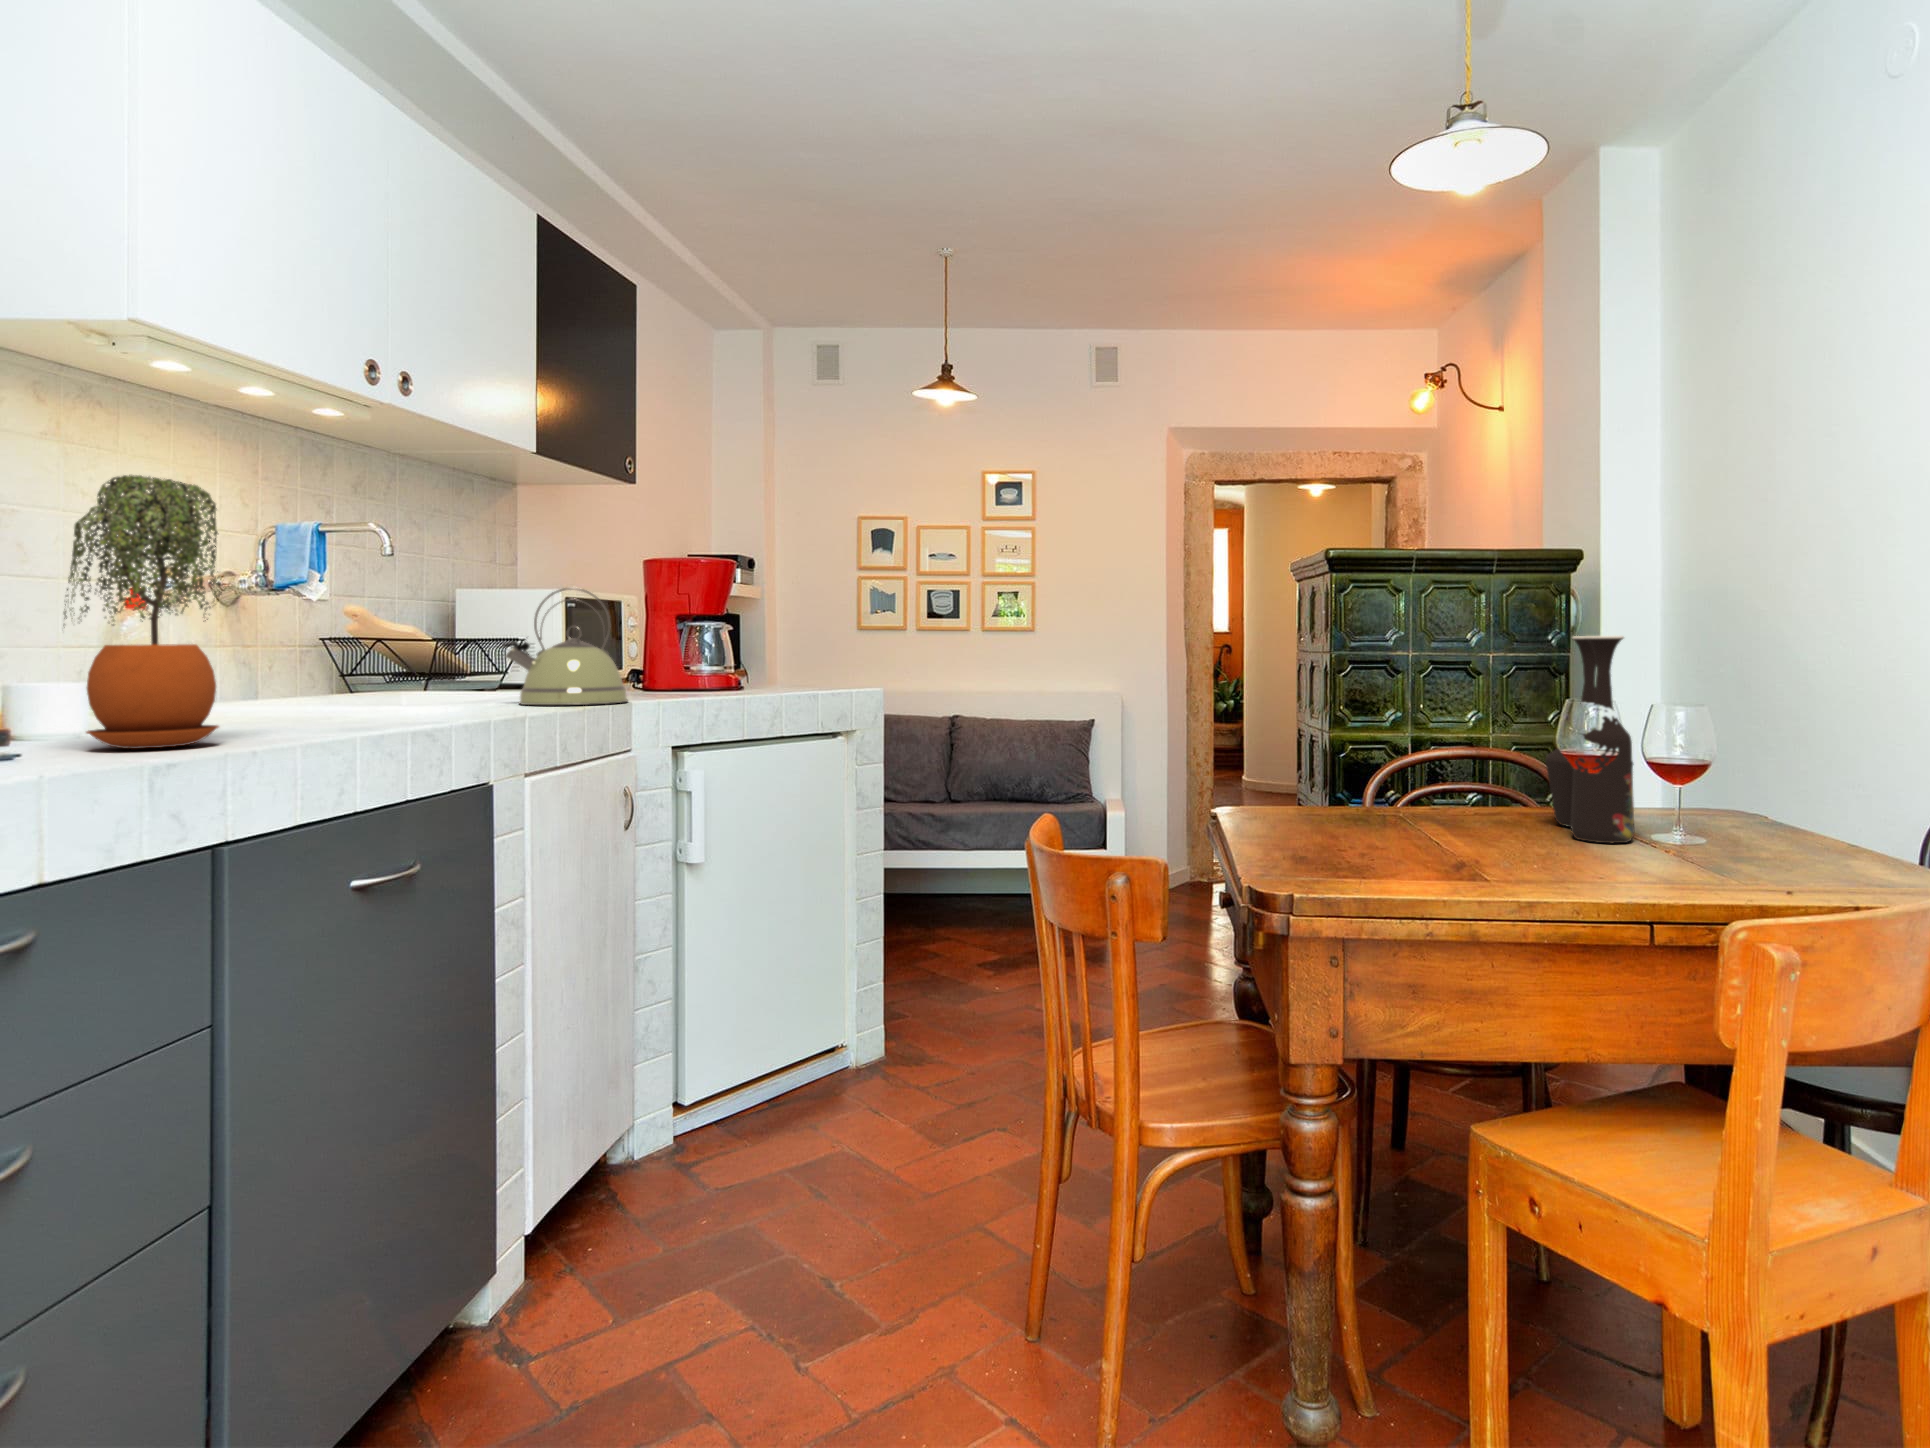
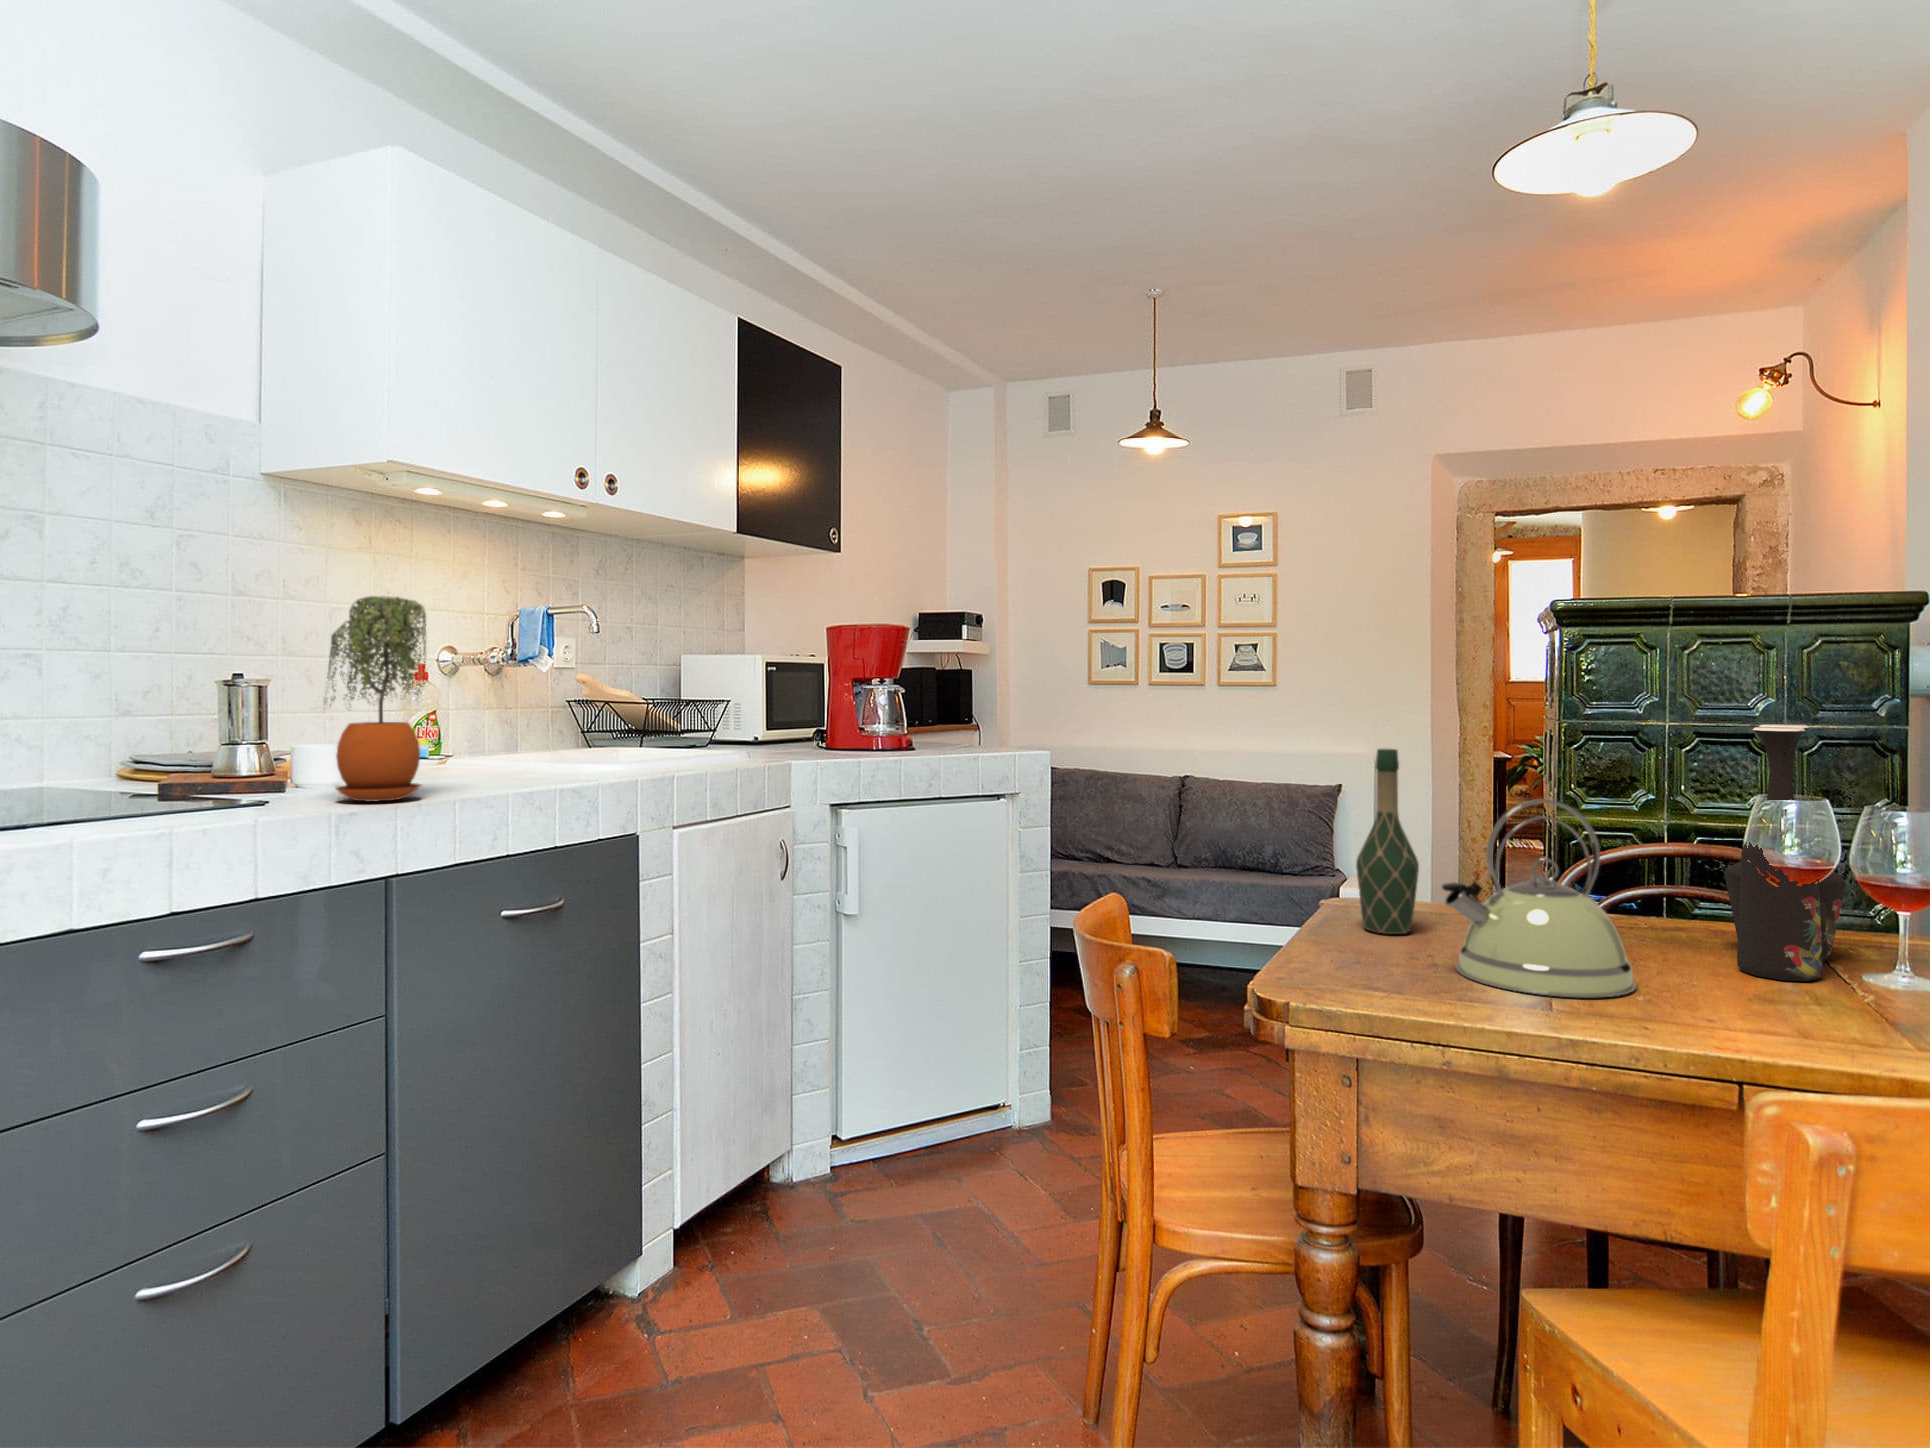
kettle: present [503,587,628,705] -> present [1442,799,1636,998]
wine bottle: none [1264,663,1319,832] -> present [1356,749,1419,934]

